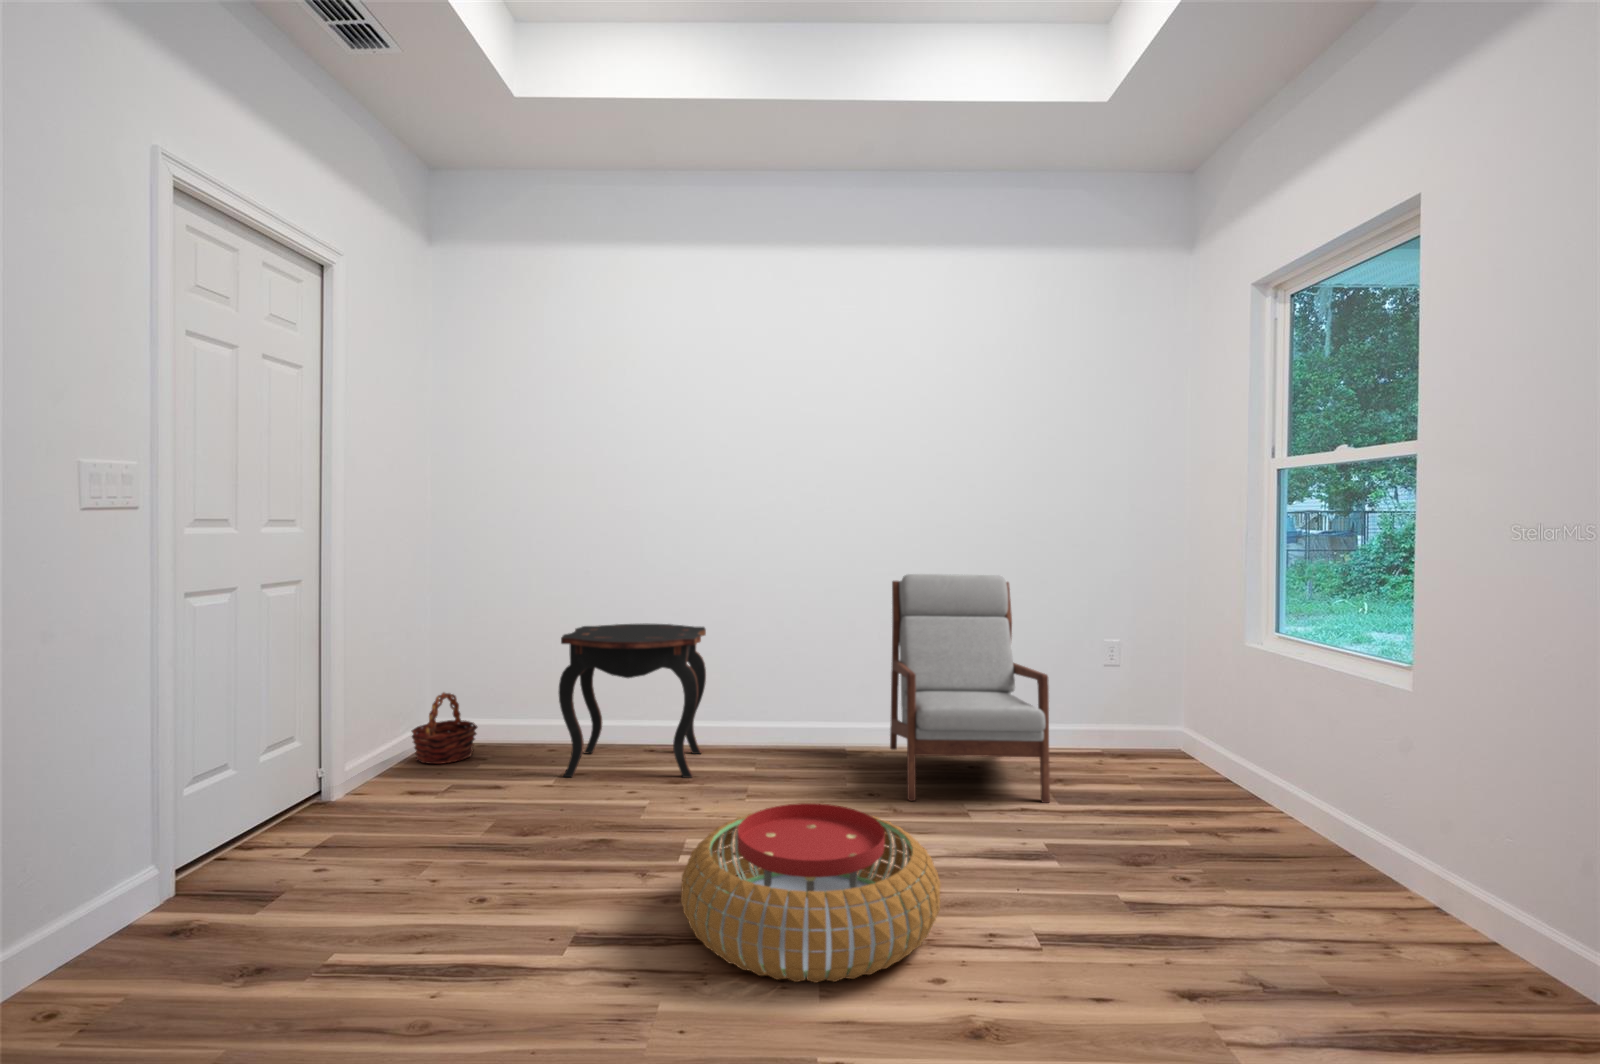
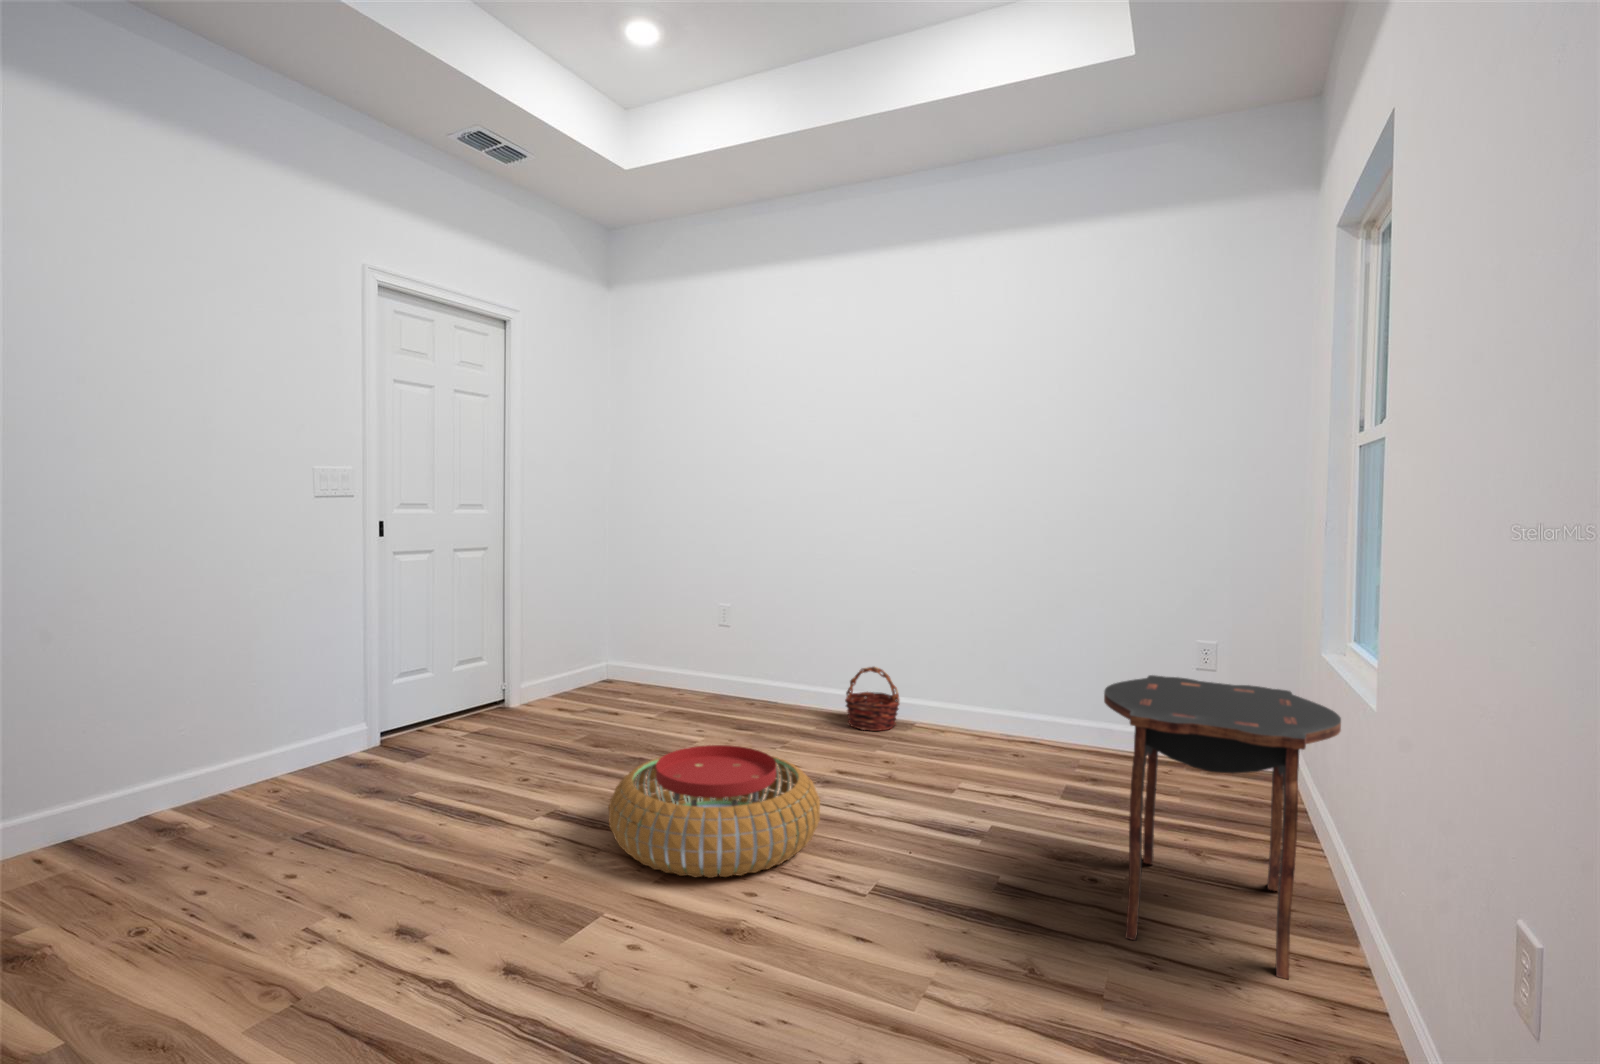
armchair: present [890,574,1050,803] -> none [916,563,1085,798]
side table: present [559,624,706,778] -> present [1104,675,1341,979]
basket: present [412,693,477,764] -> present [845,667,899,731]

